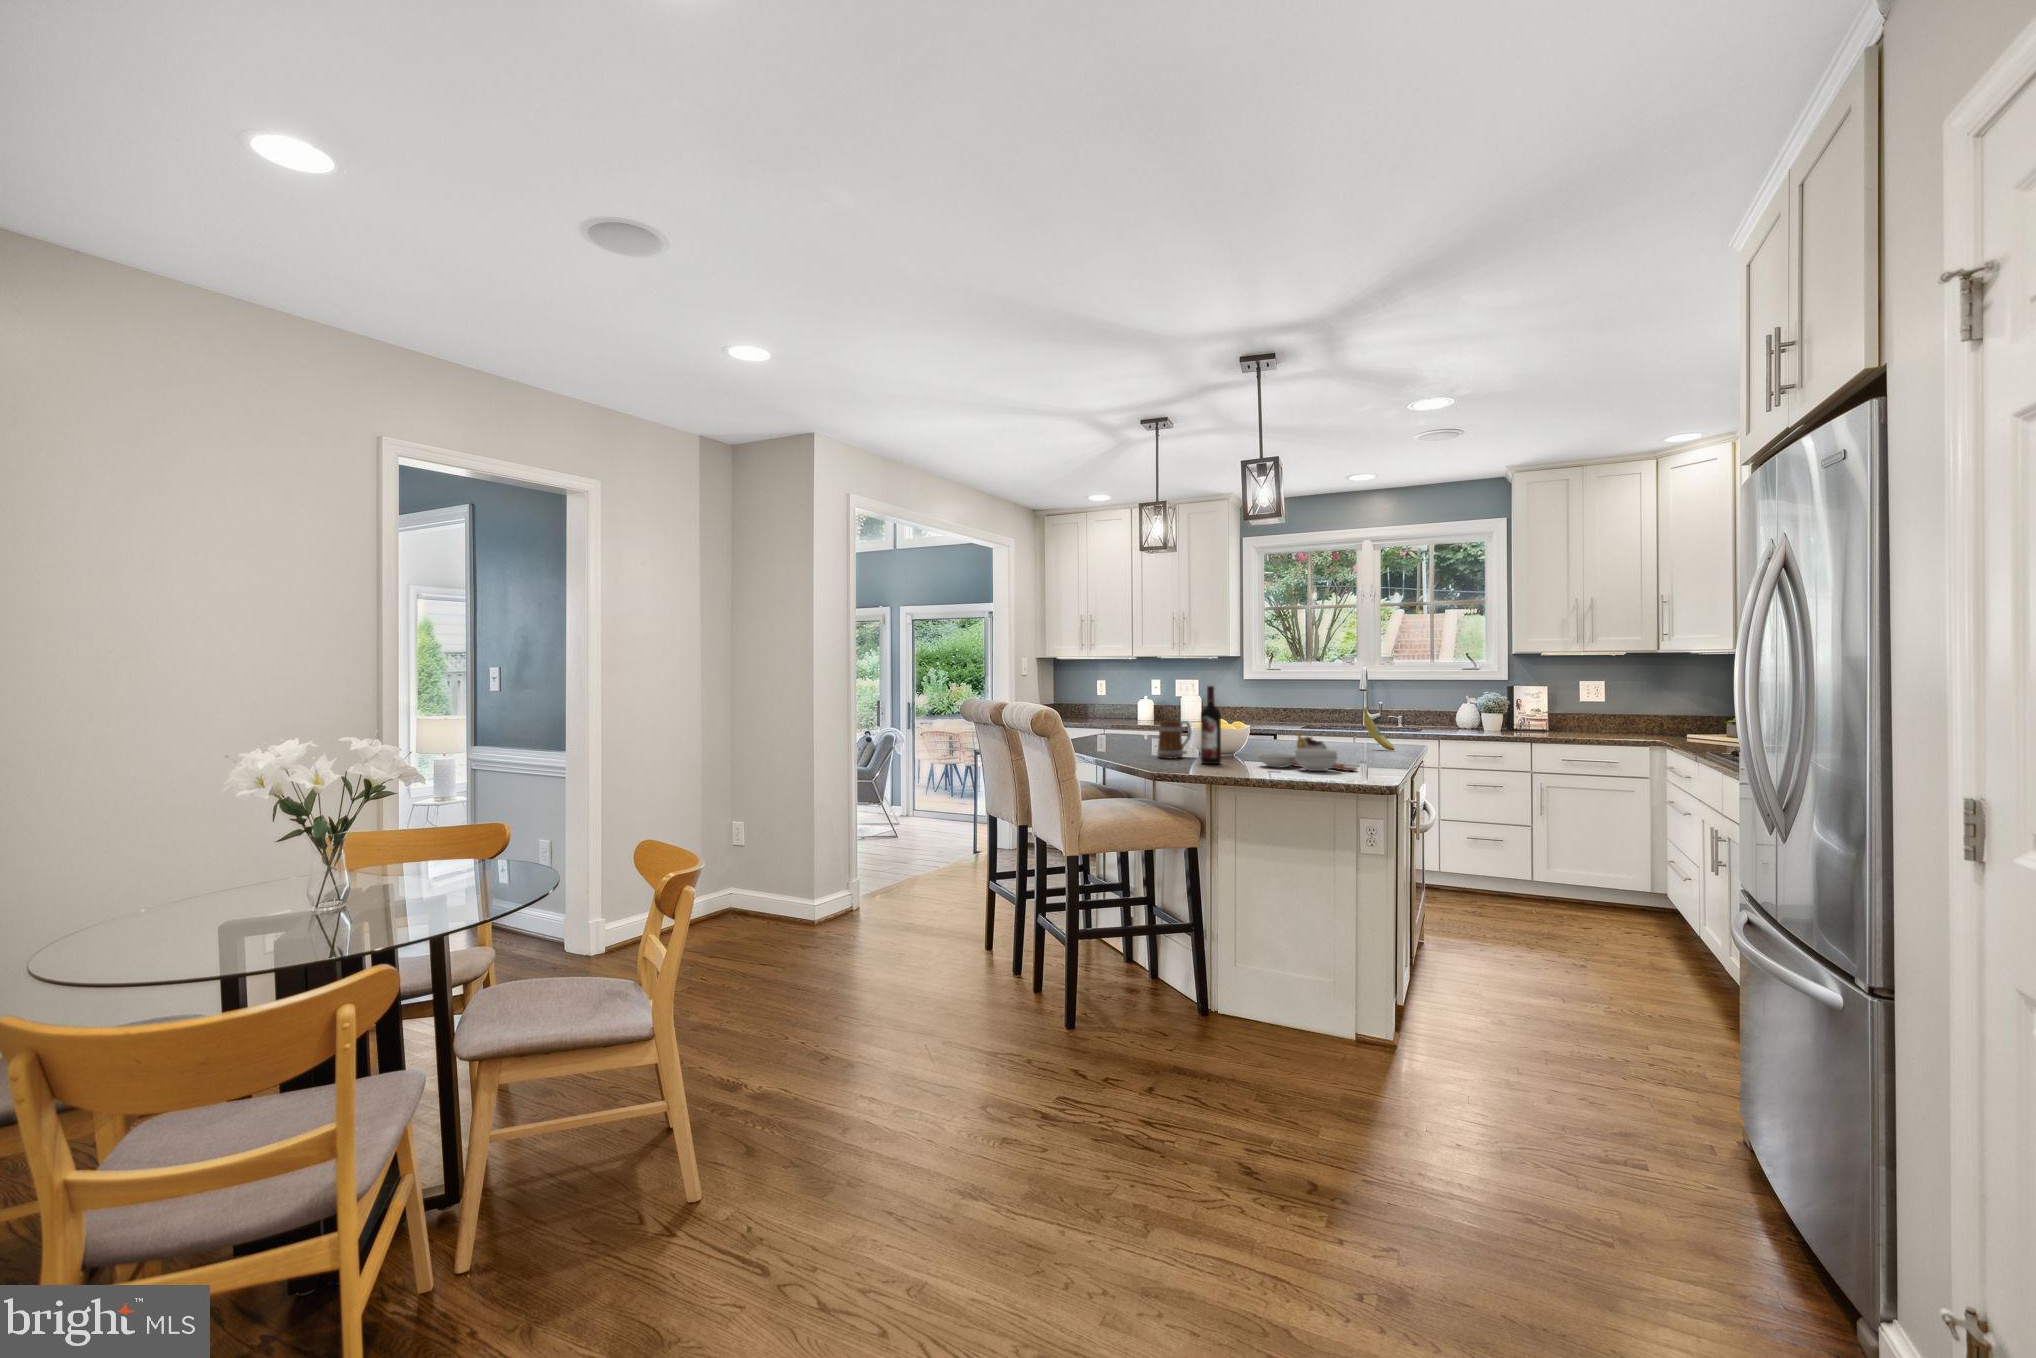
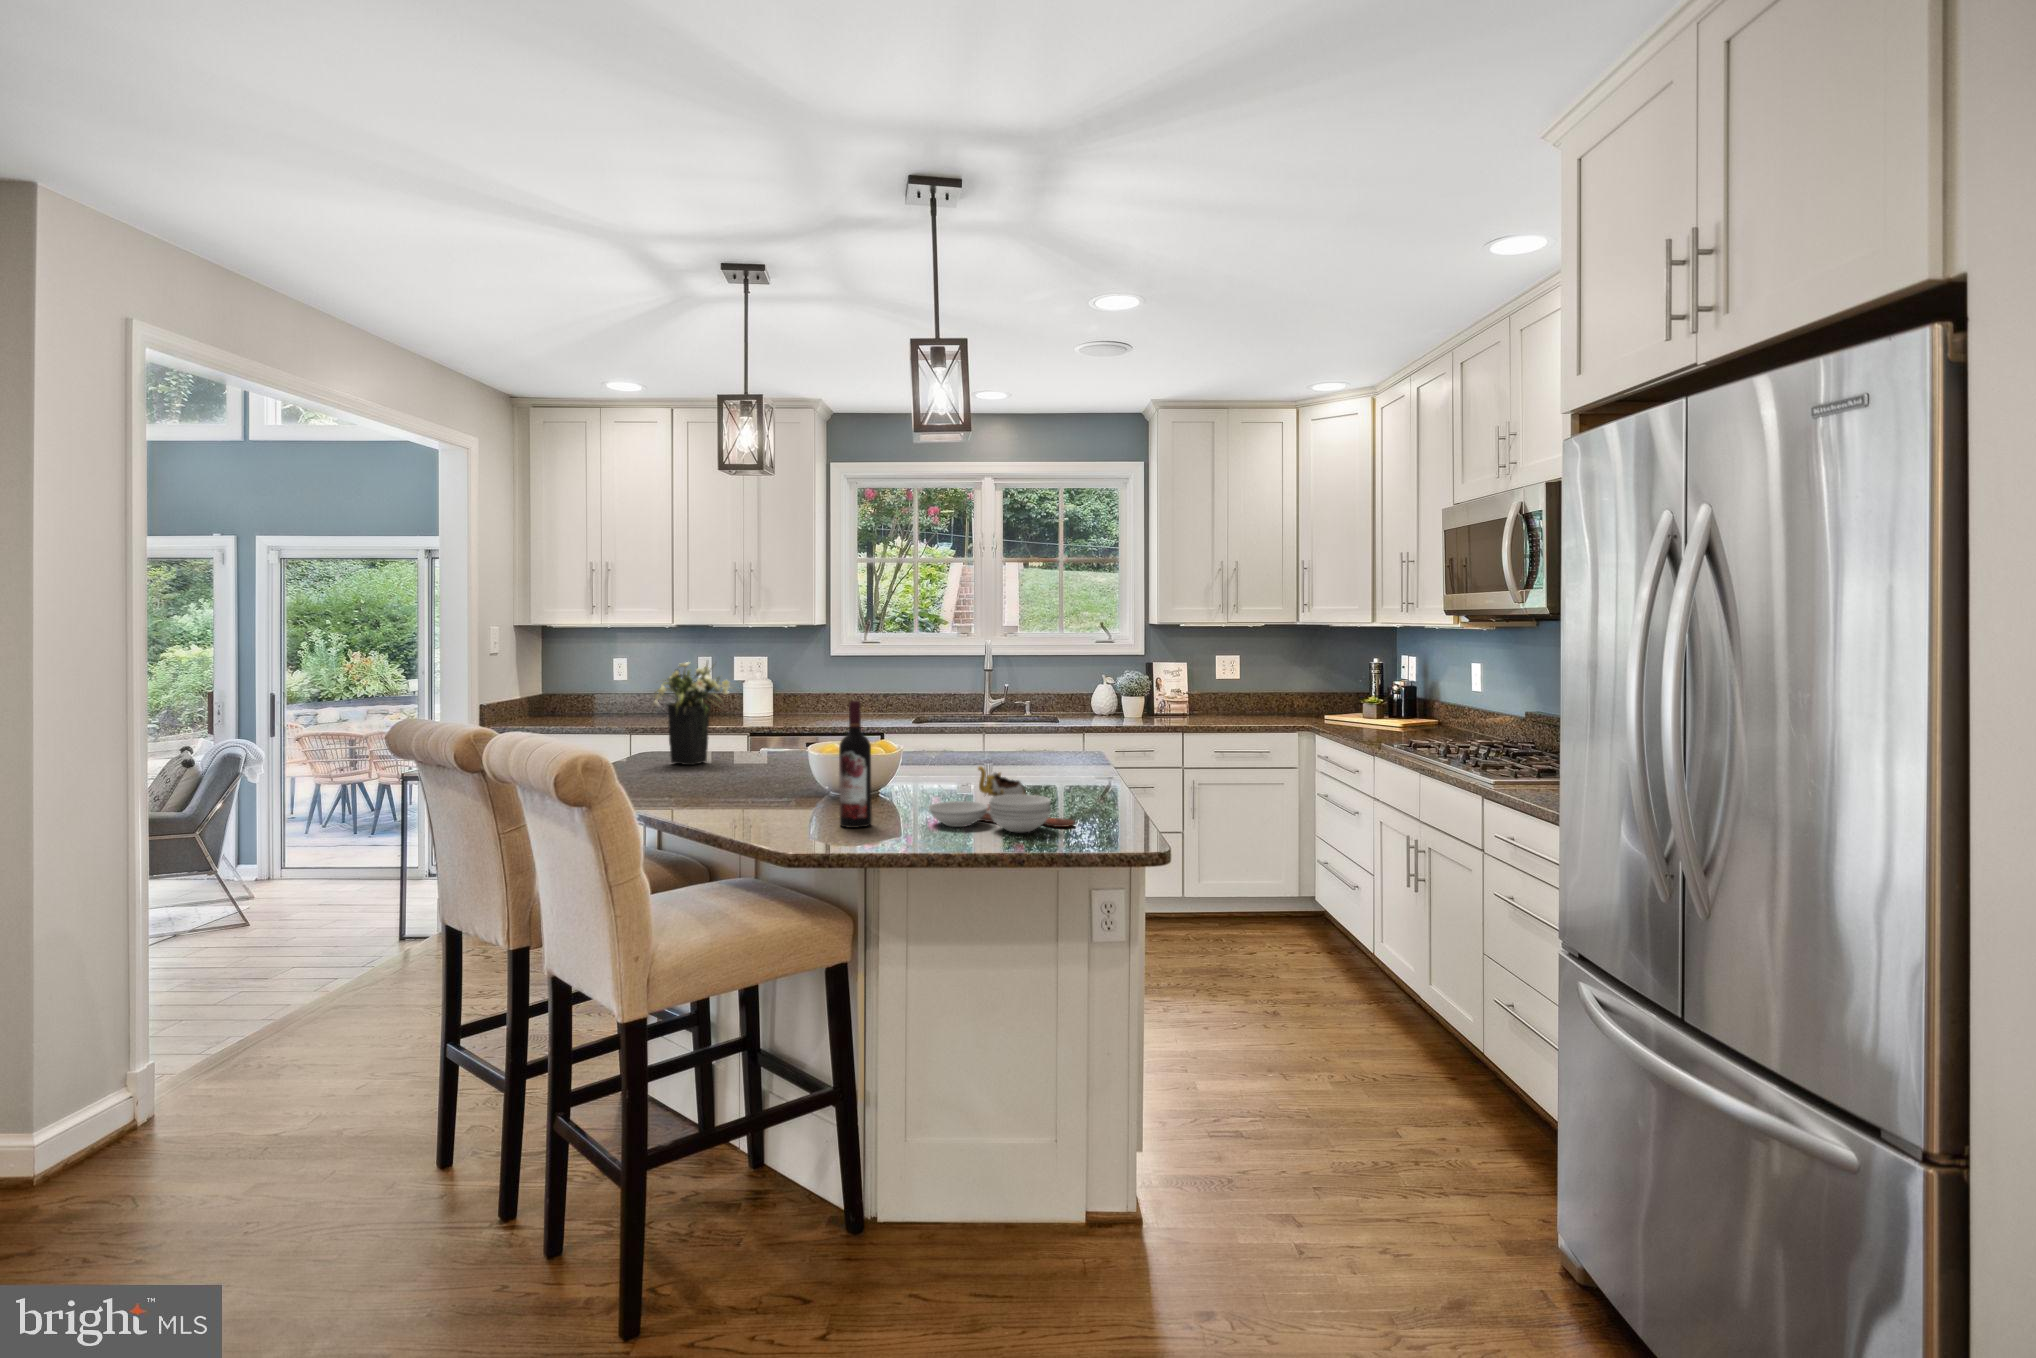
flower arrangement: none [1107,672,1162,740] -> present [652,662,730,765]
fruit: present [1363,707,1394,750] -> none [1027,709,1066,766]
mug: present [1157,721,1191,759] -> none [759,752,813,816]

